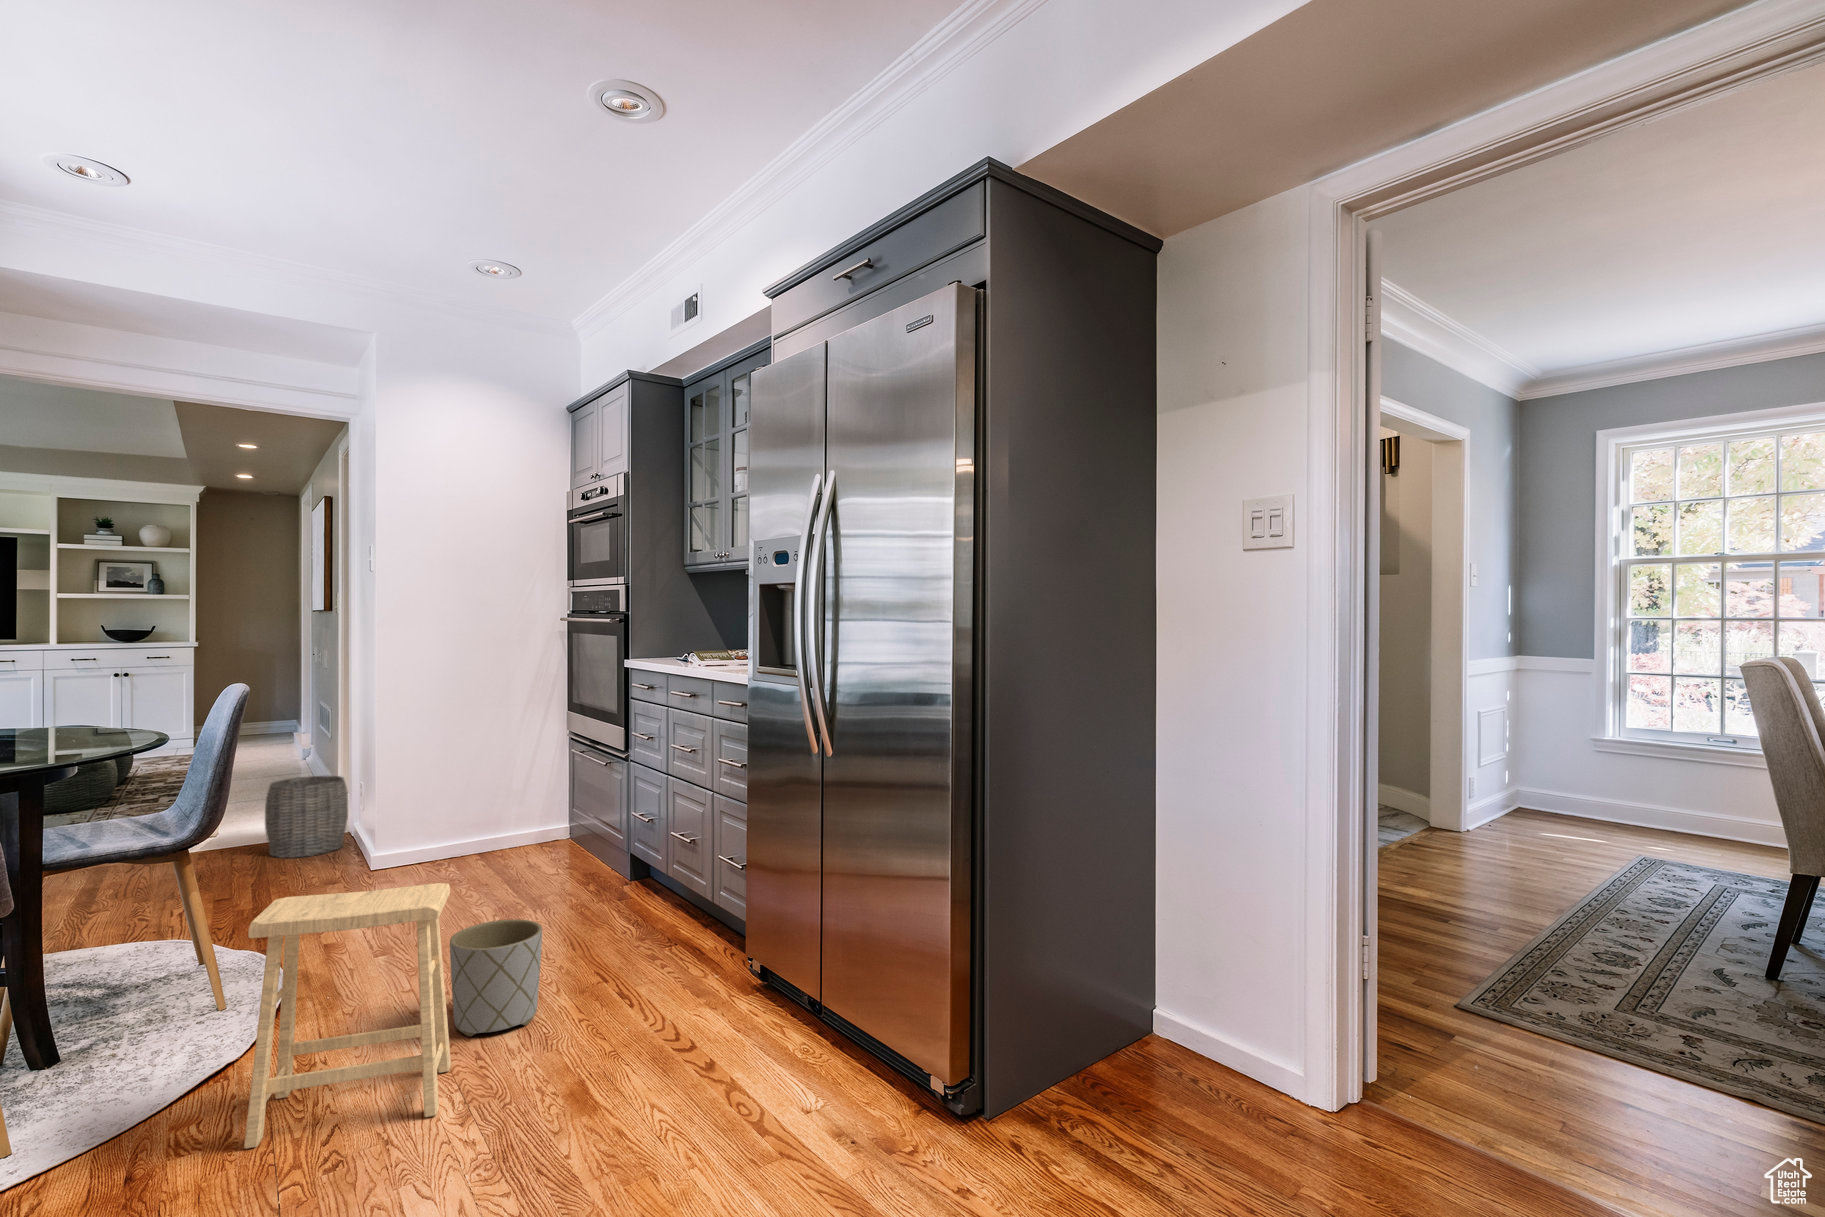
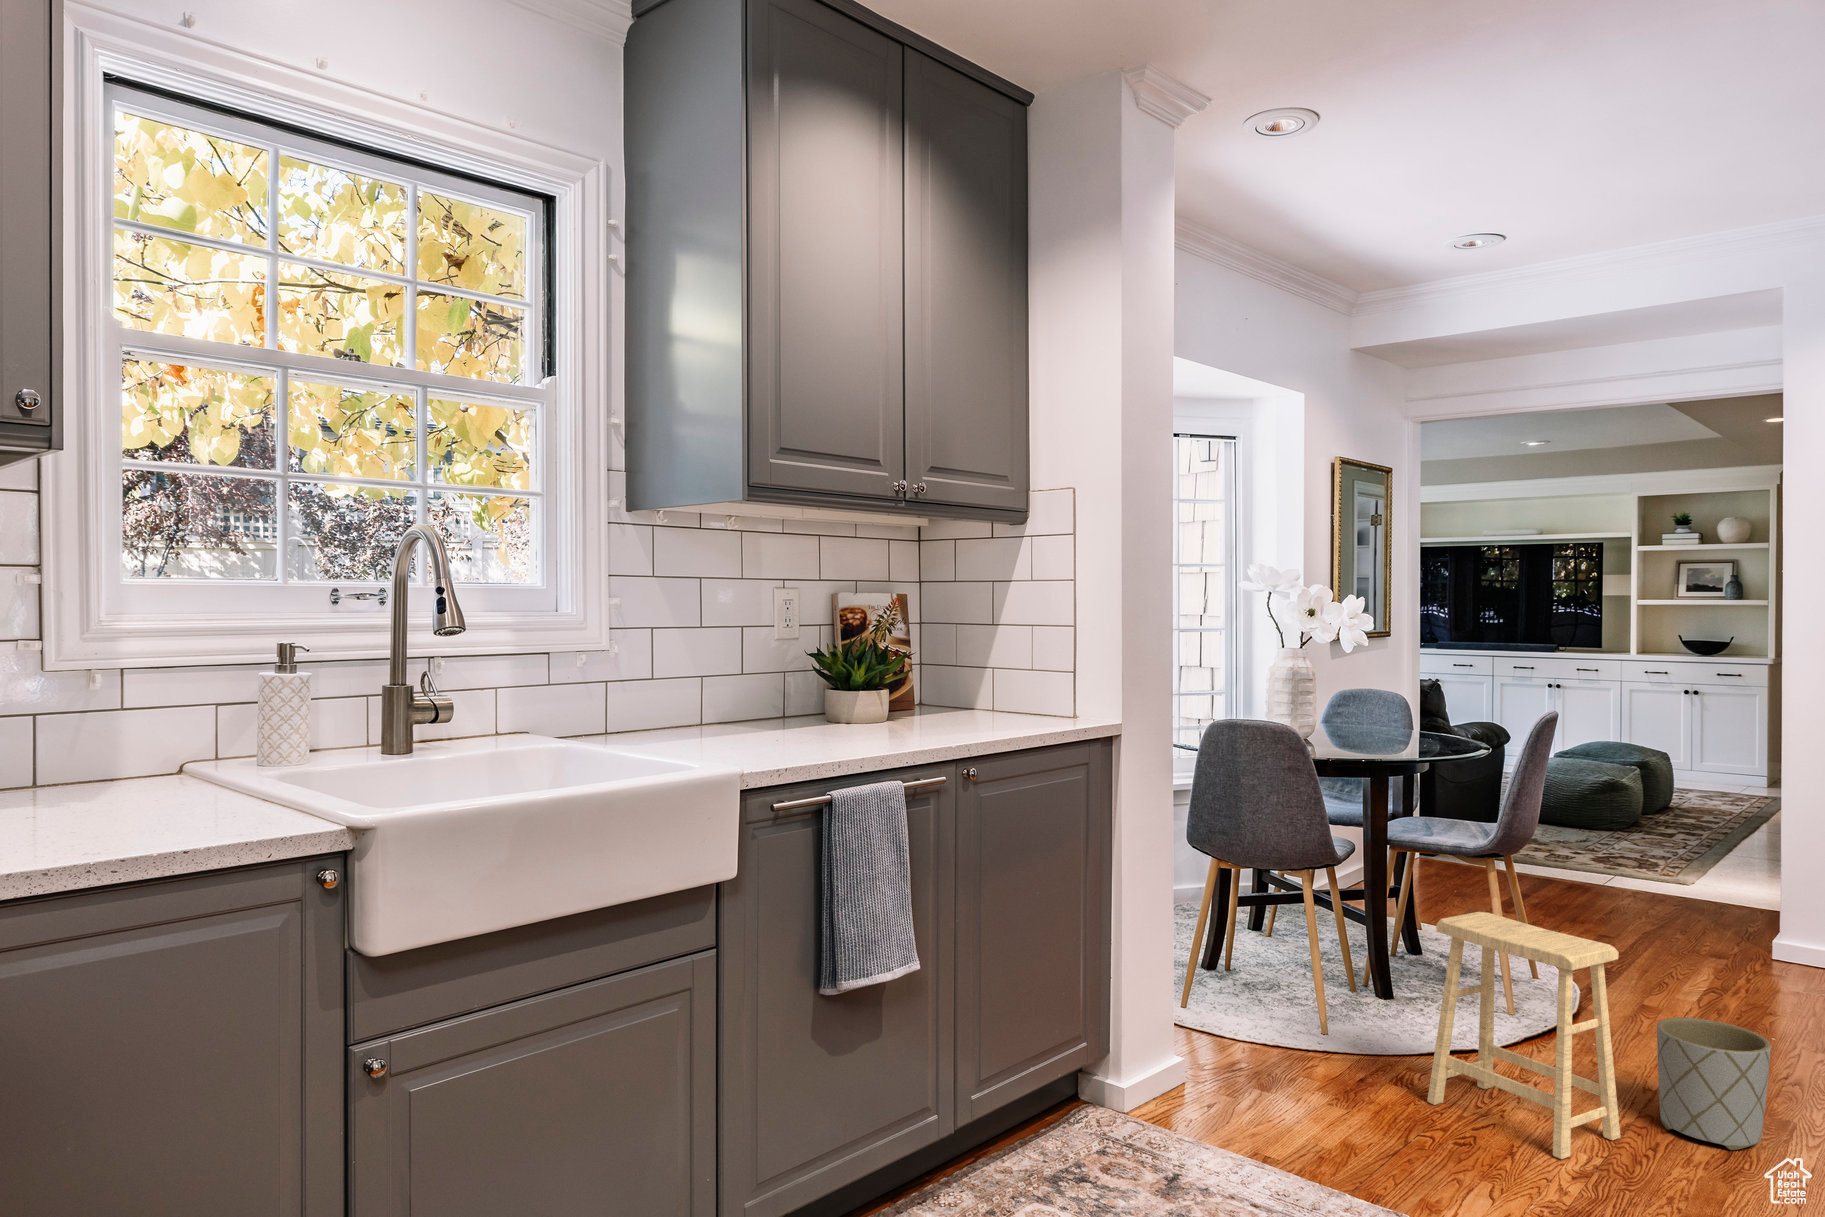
woven basket: present [265,776,348,858] -> none [1697,831,1793,927]

